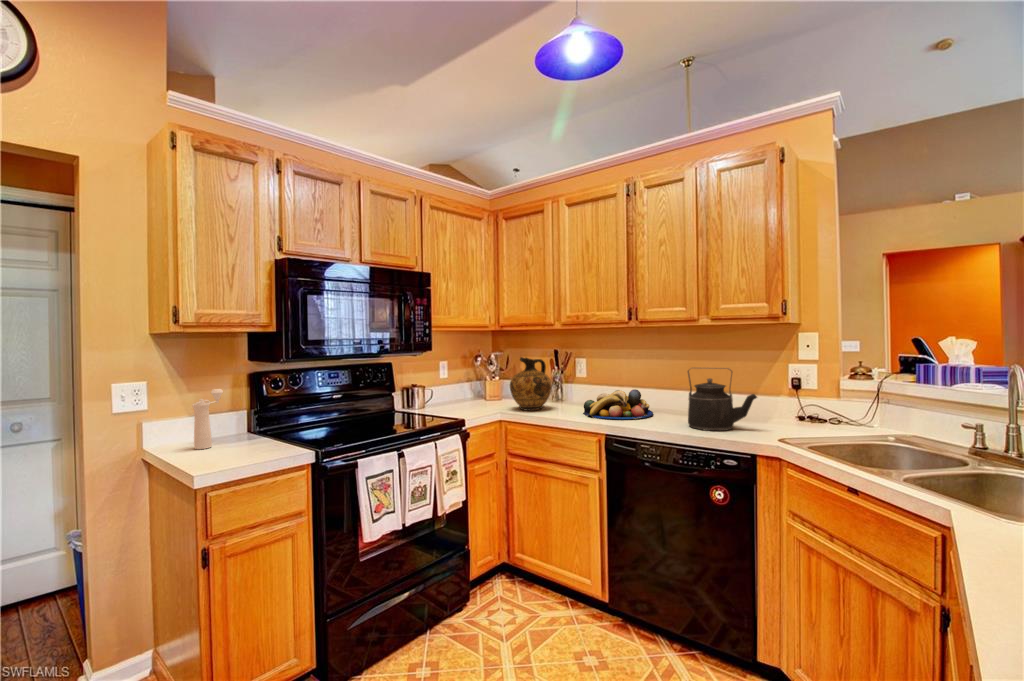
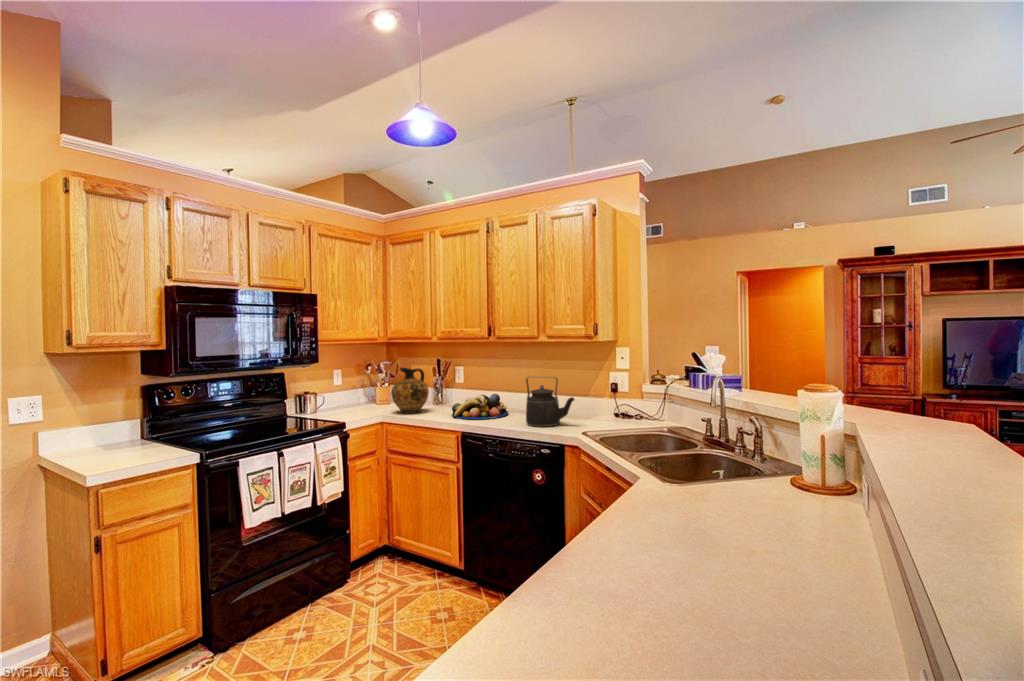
pepper mill: present [192,389,223,449] -> none [85,401,116,455]

